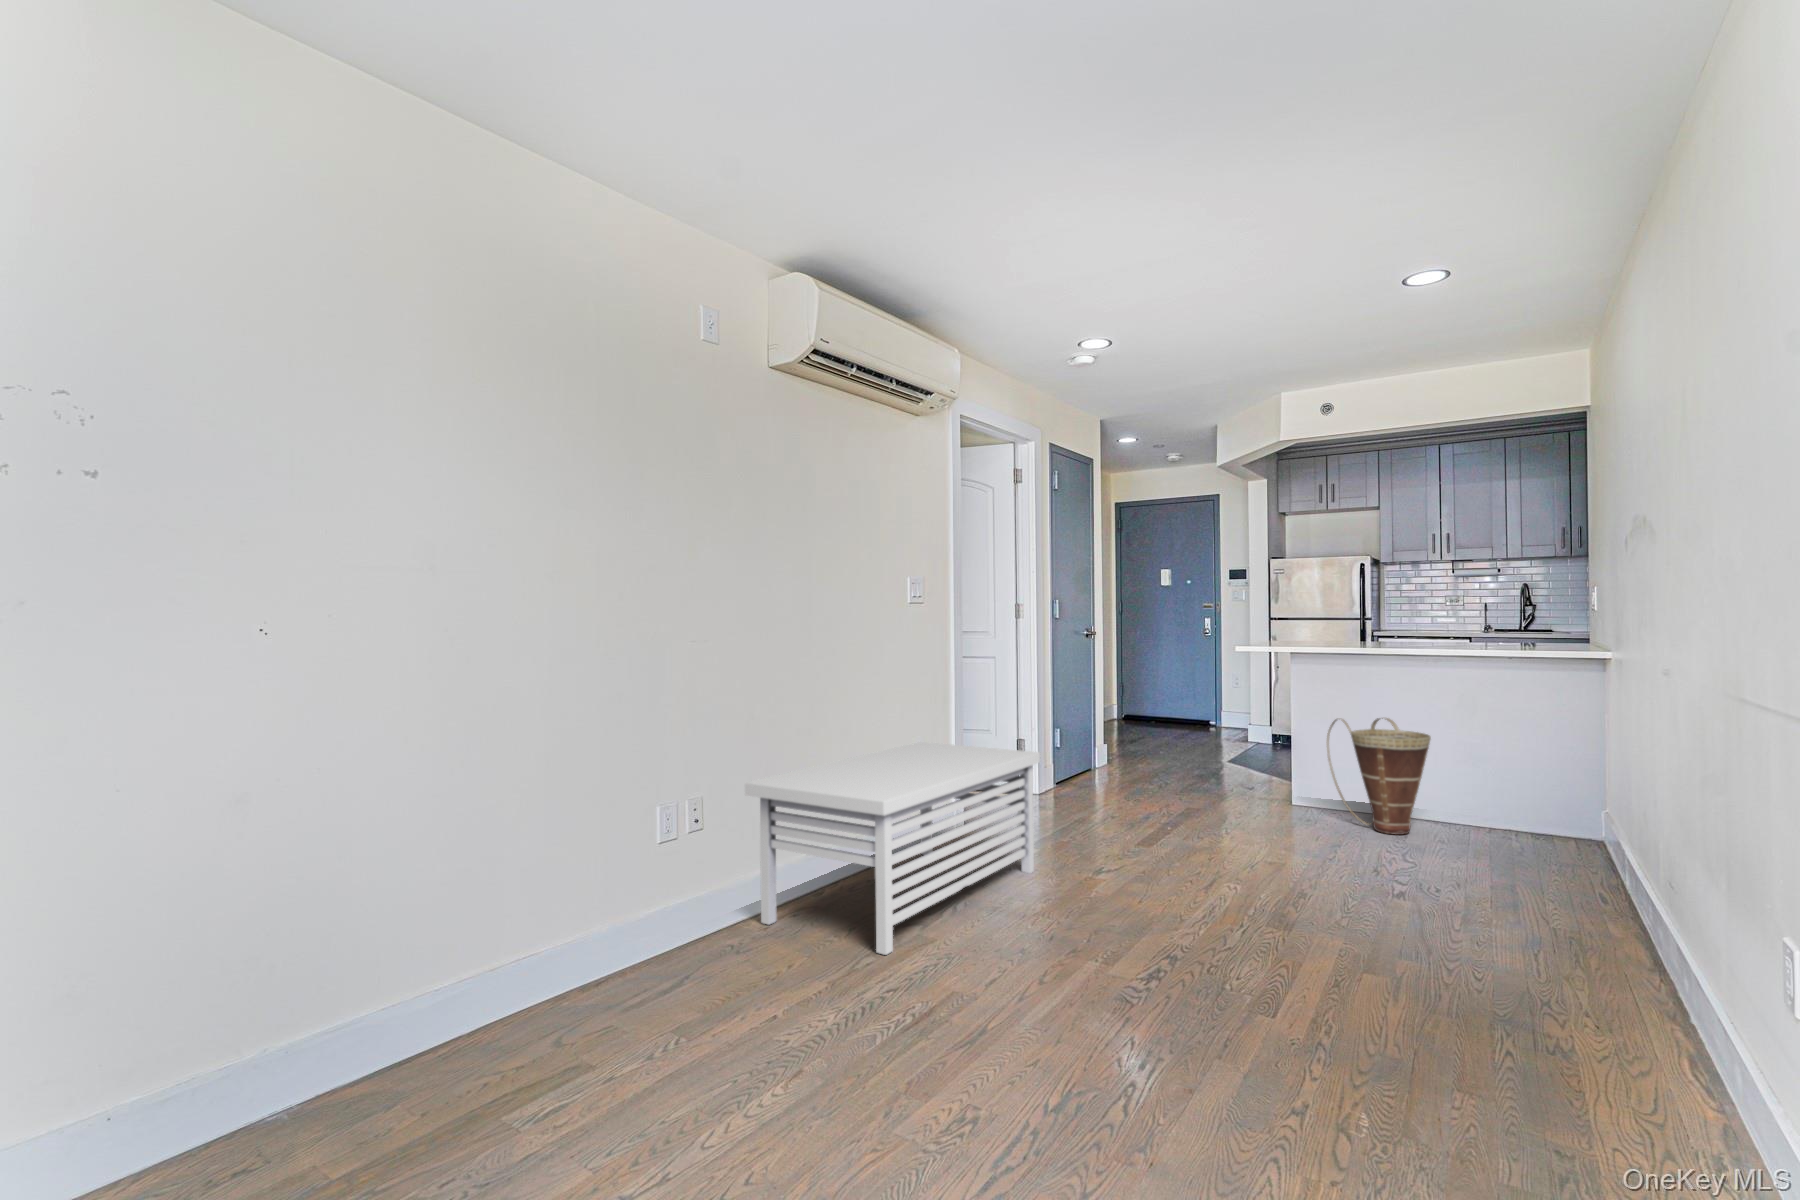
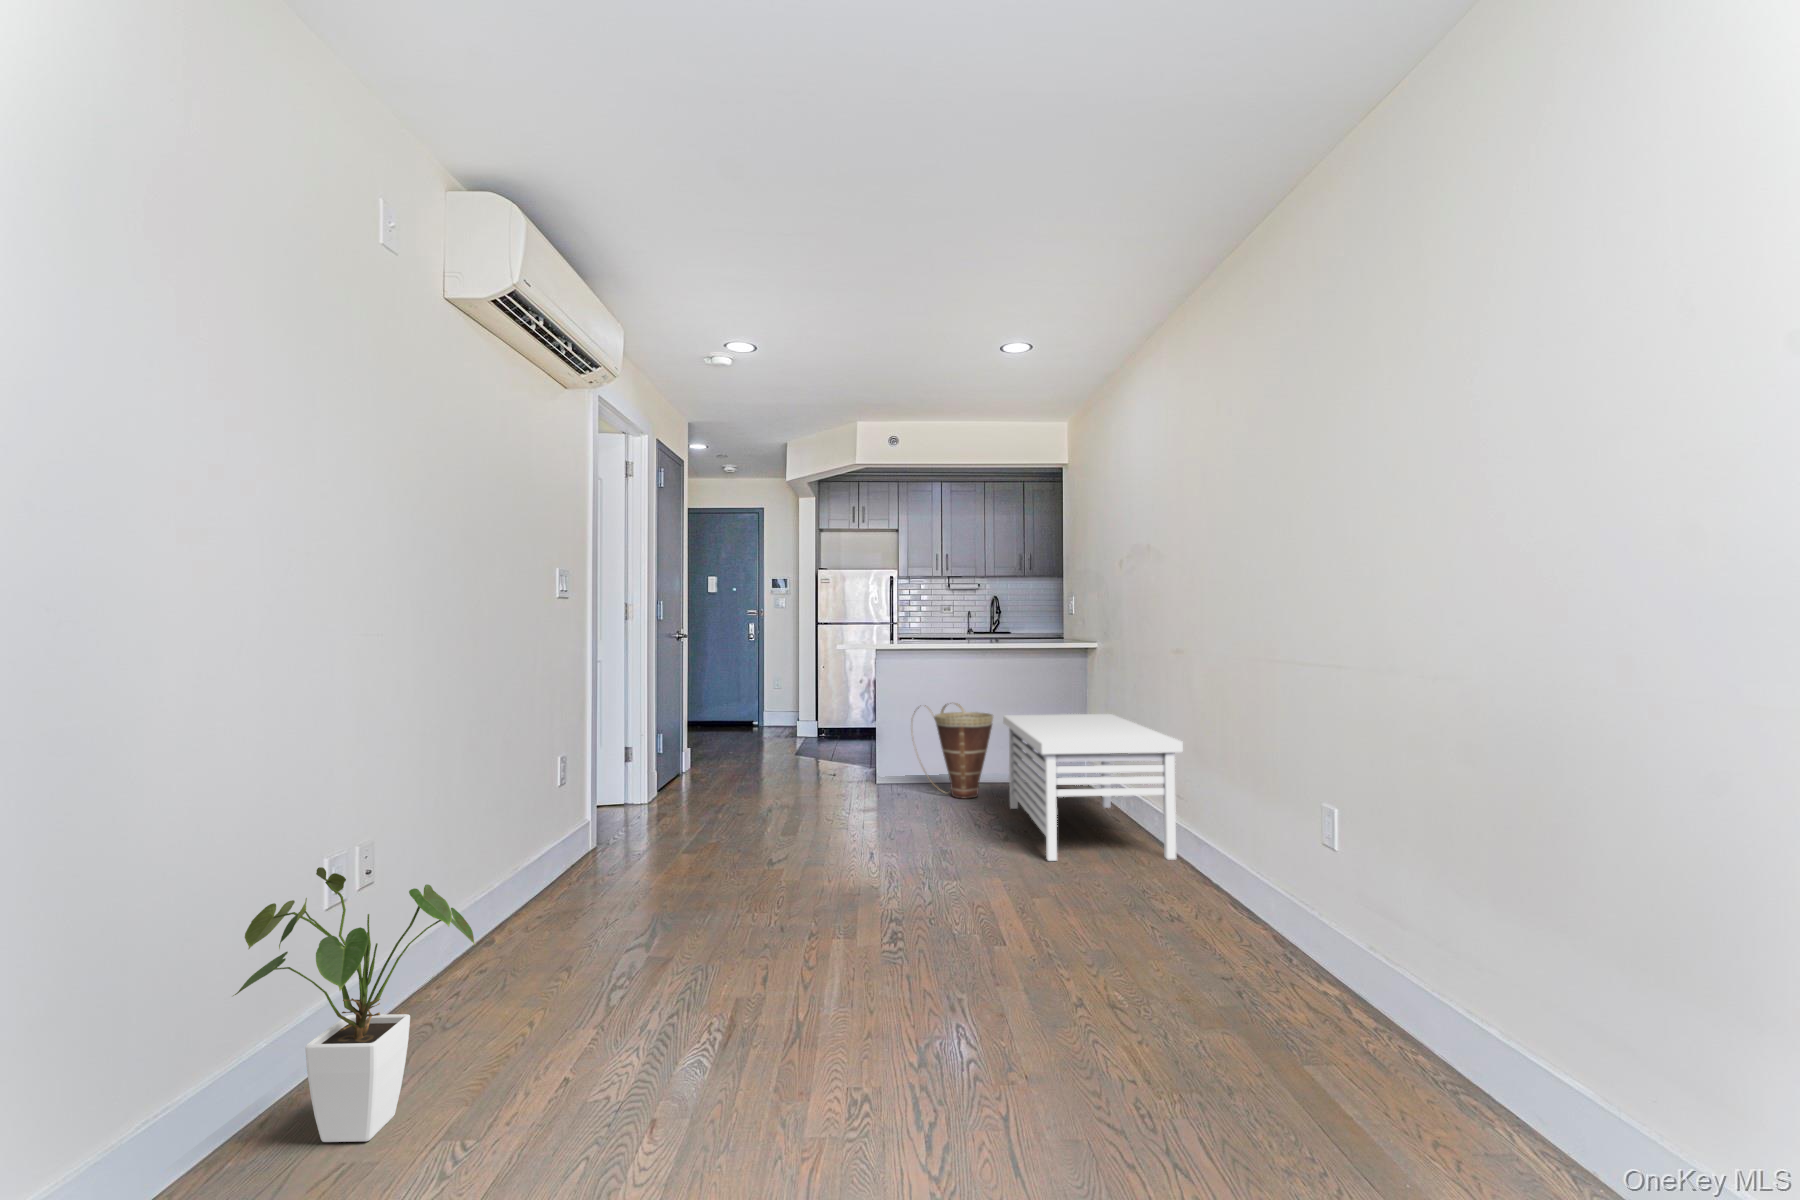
storage bench: present [745,742,1040,955] -> present [1003,714,1183,861]
house plant: none [555,817,705,1025] -> present [233,867,475,1142]

